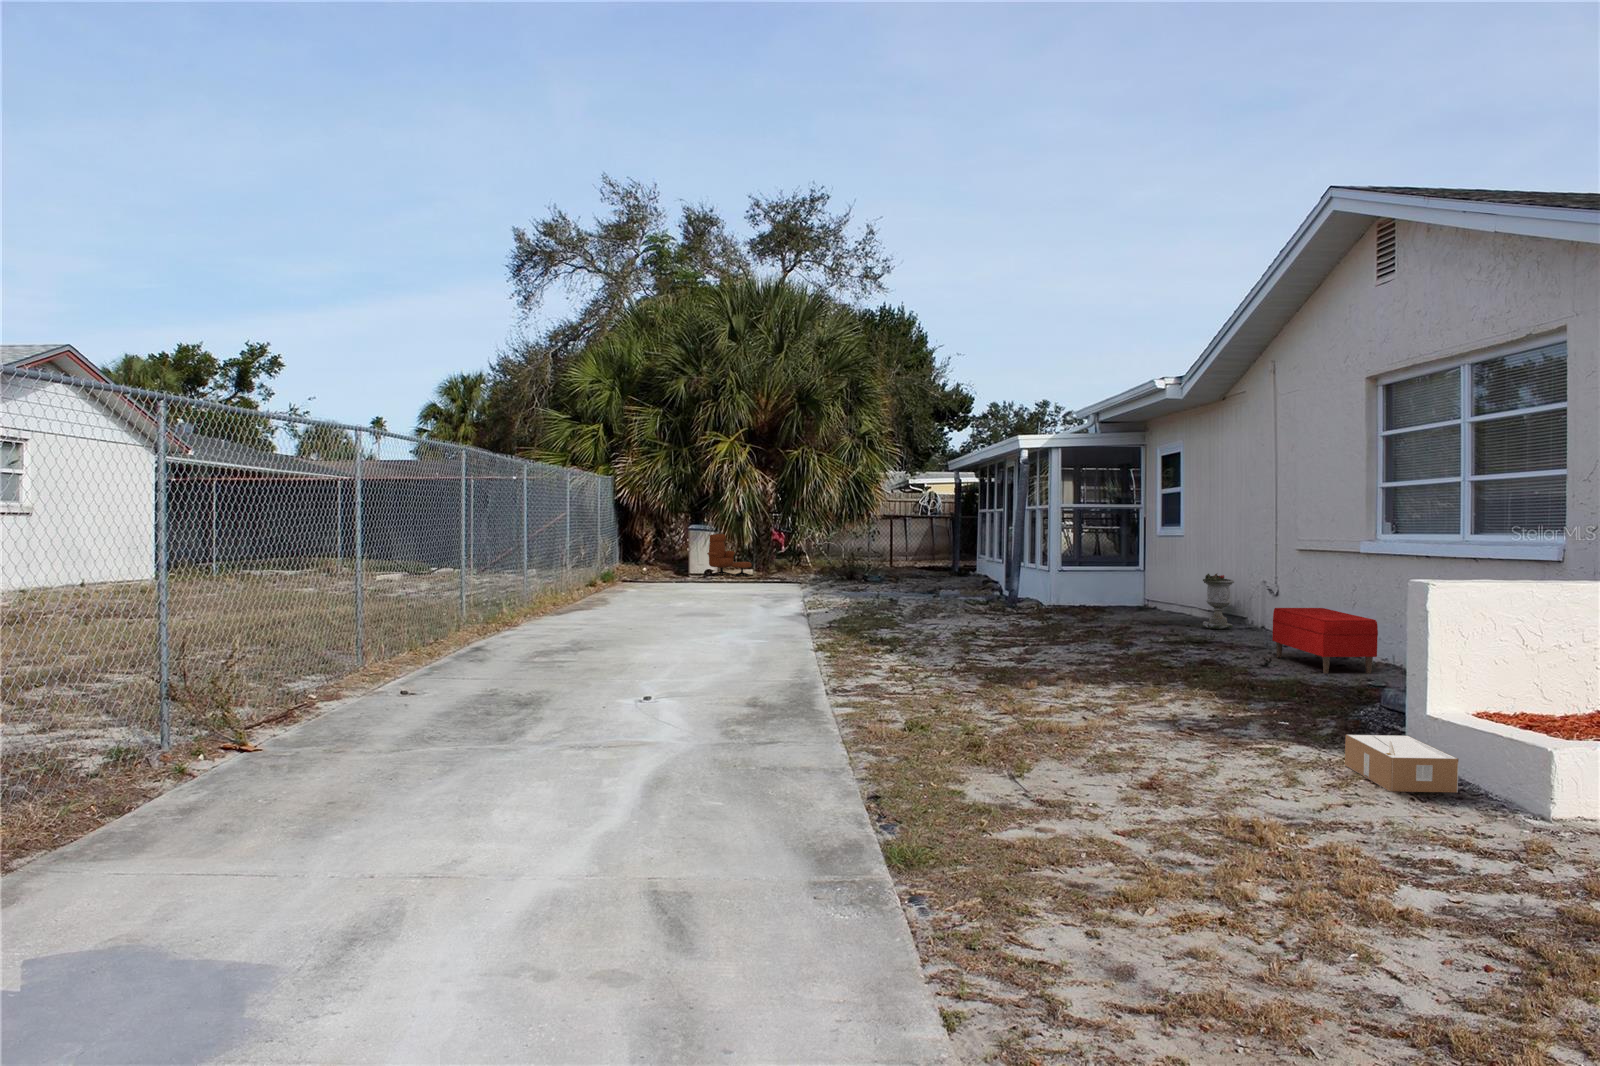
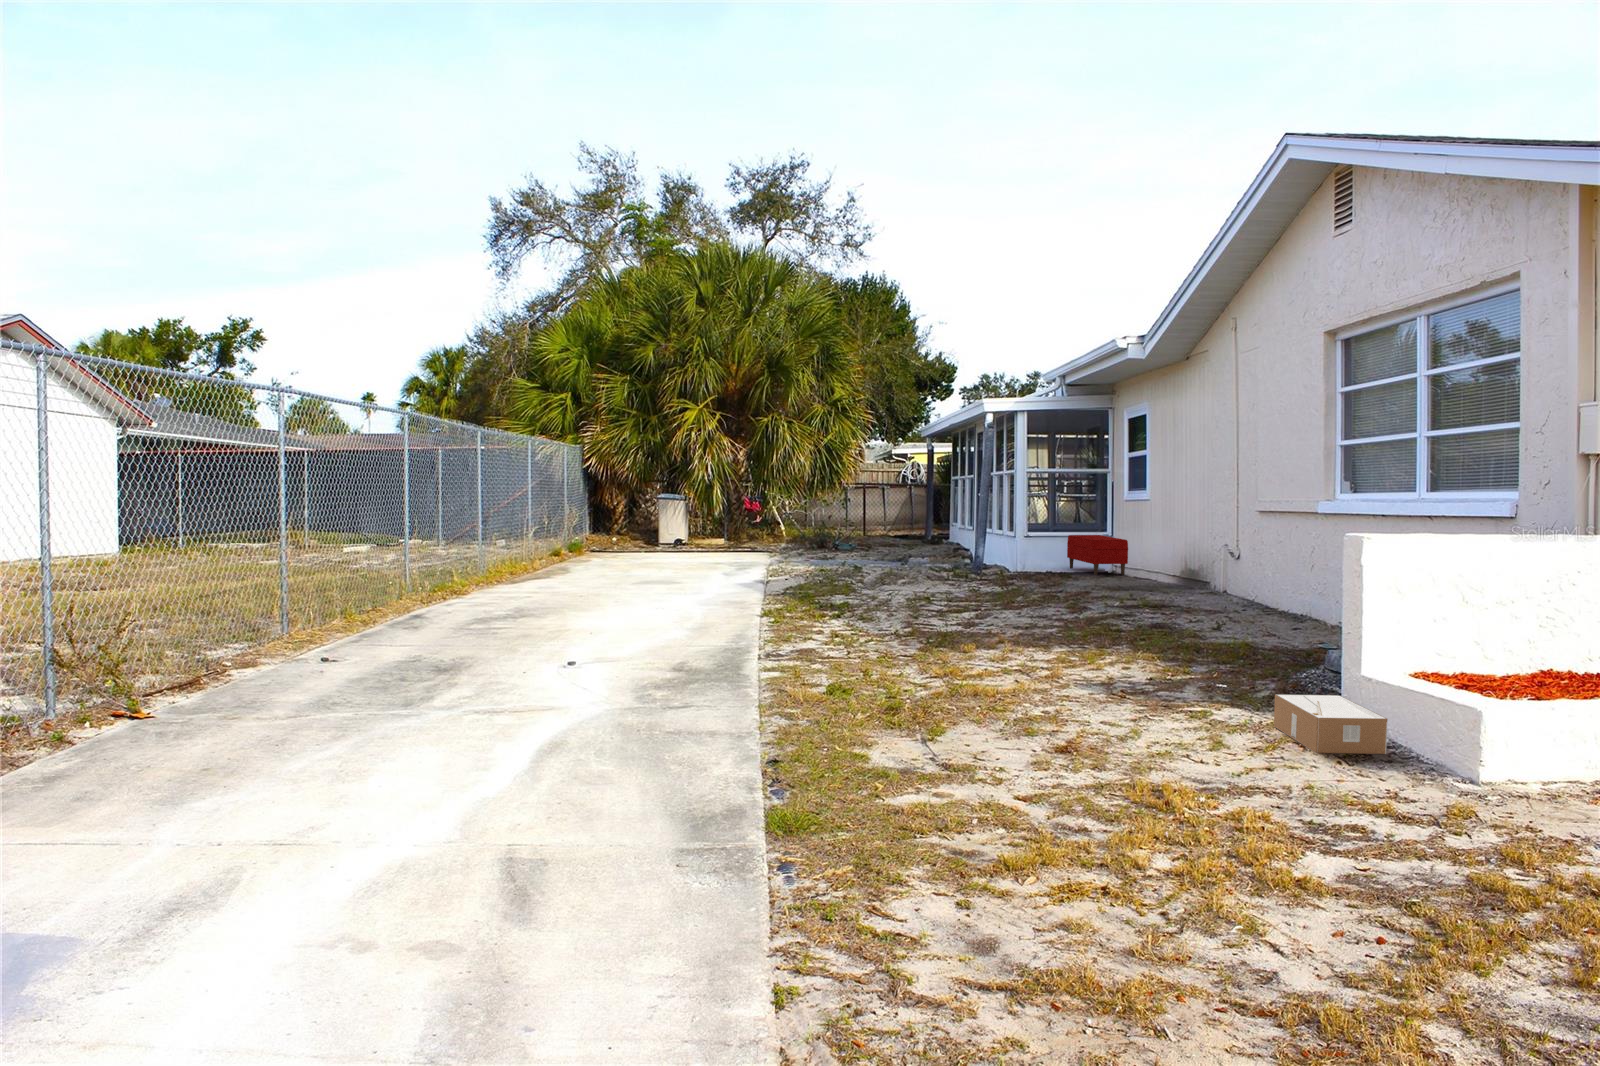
lounge chair: present [707,534,752,577] -> none [678,502,724,544]
planter: present [1203,574,1234,629] -> none [1159,536,1191,593]
bench: present [1272,608,1378,674] -> present [1067,535,1128,575]

